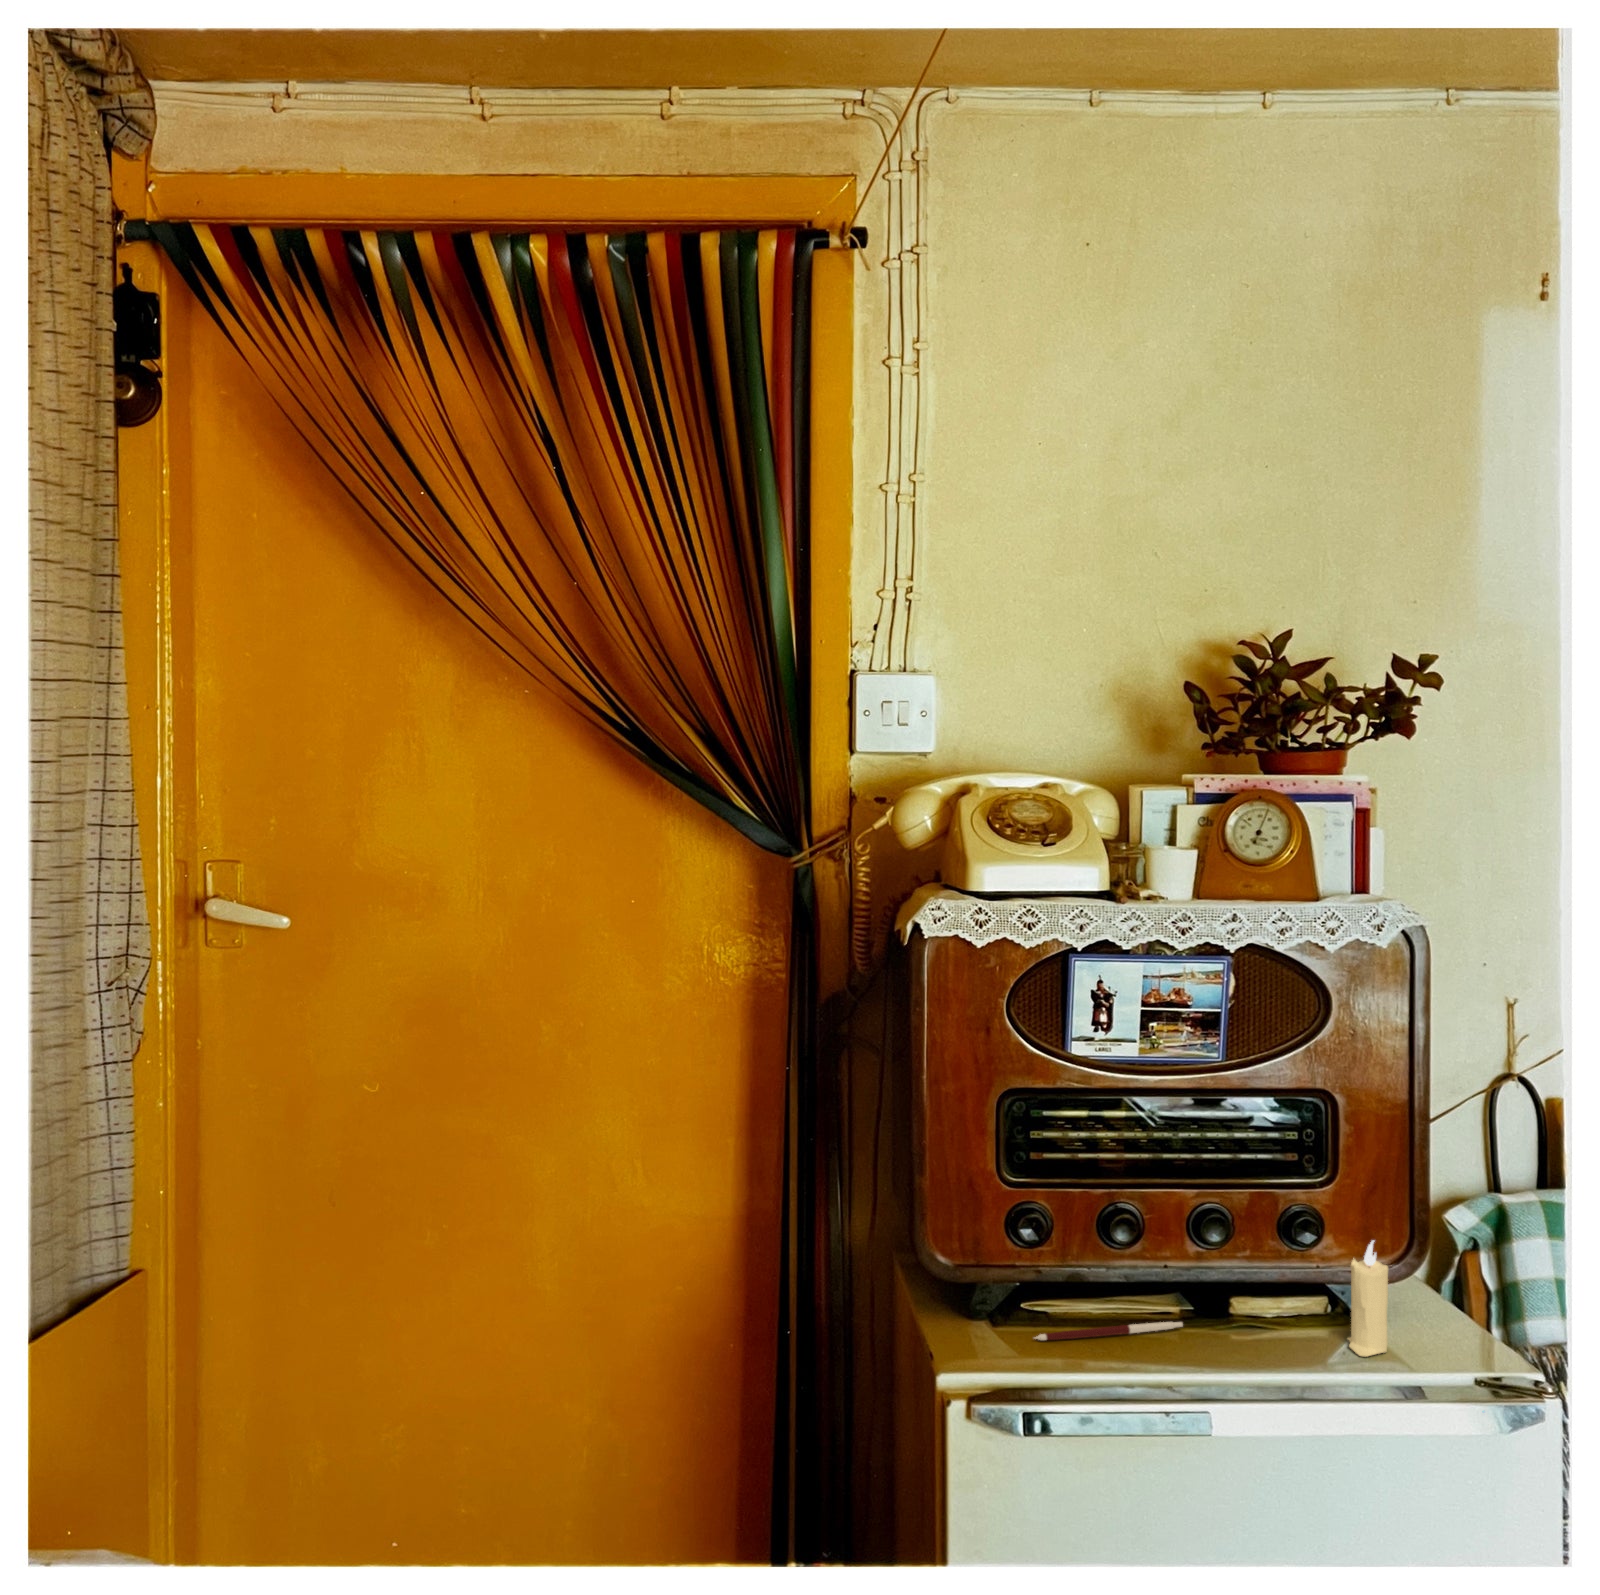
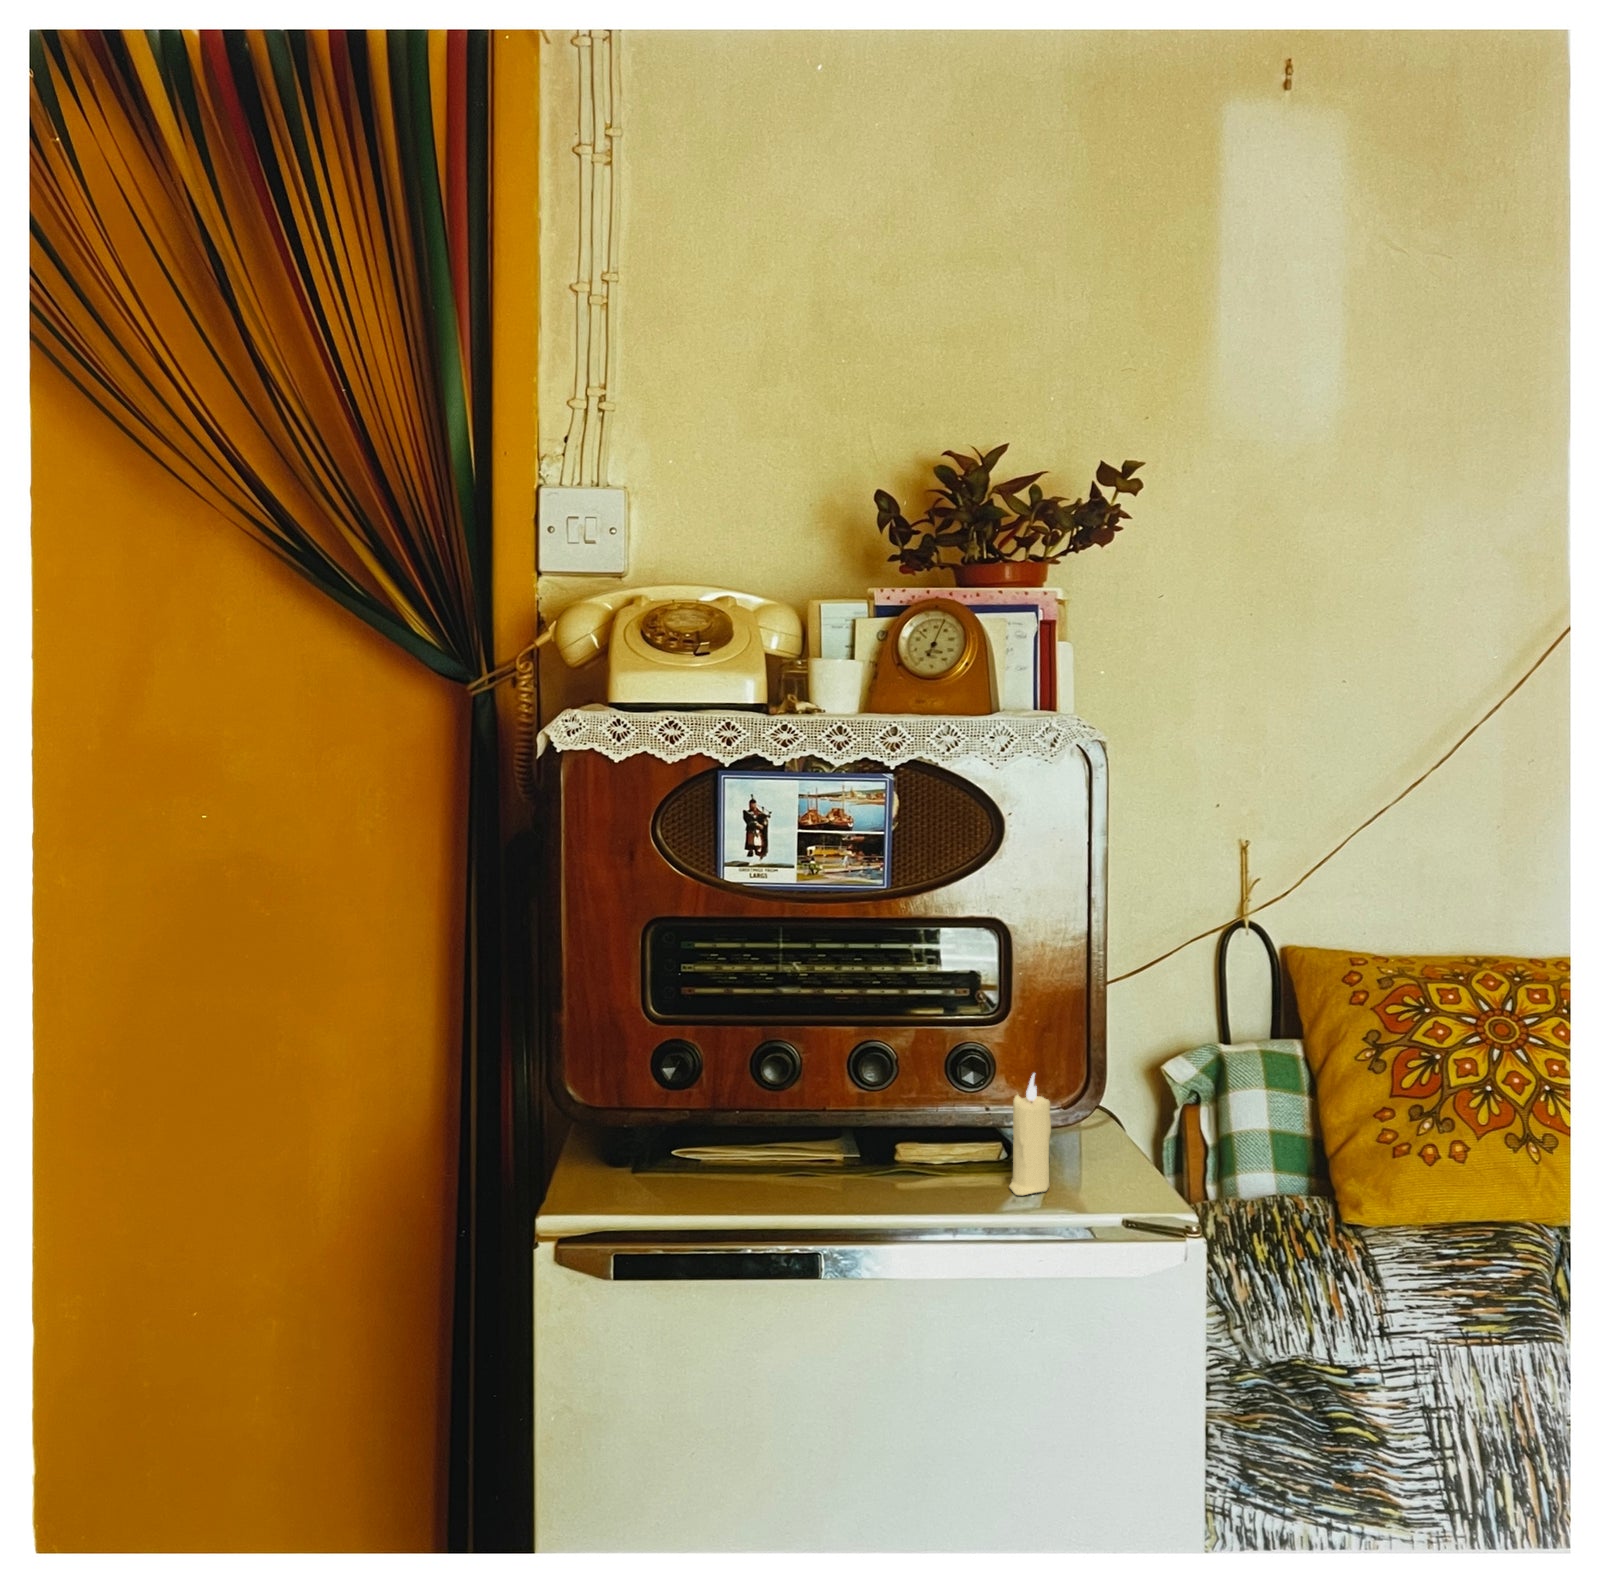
pen: present [1034,1322,1183,1340] -> none [673,1166,841,1187]

